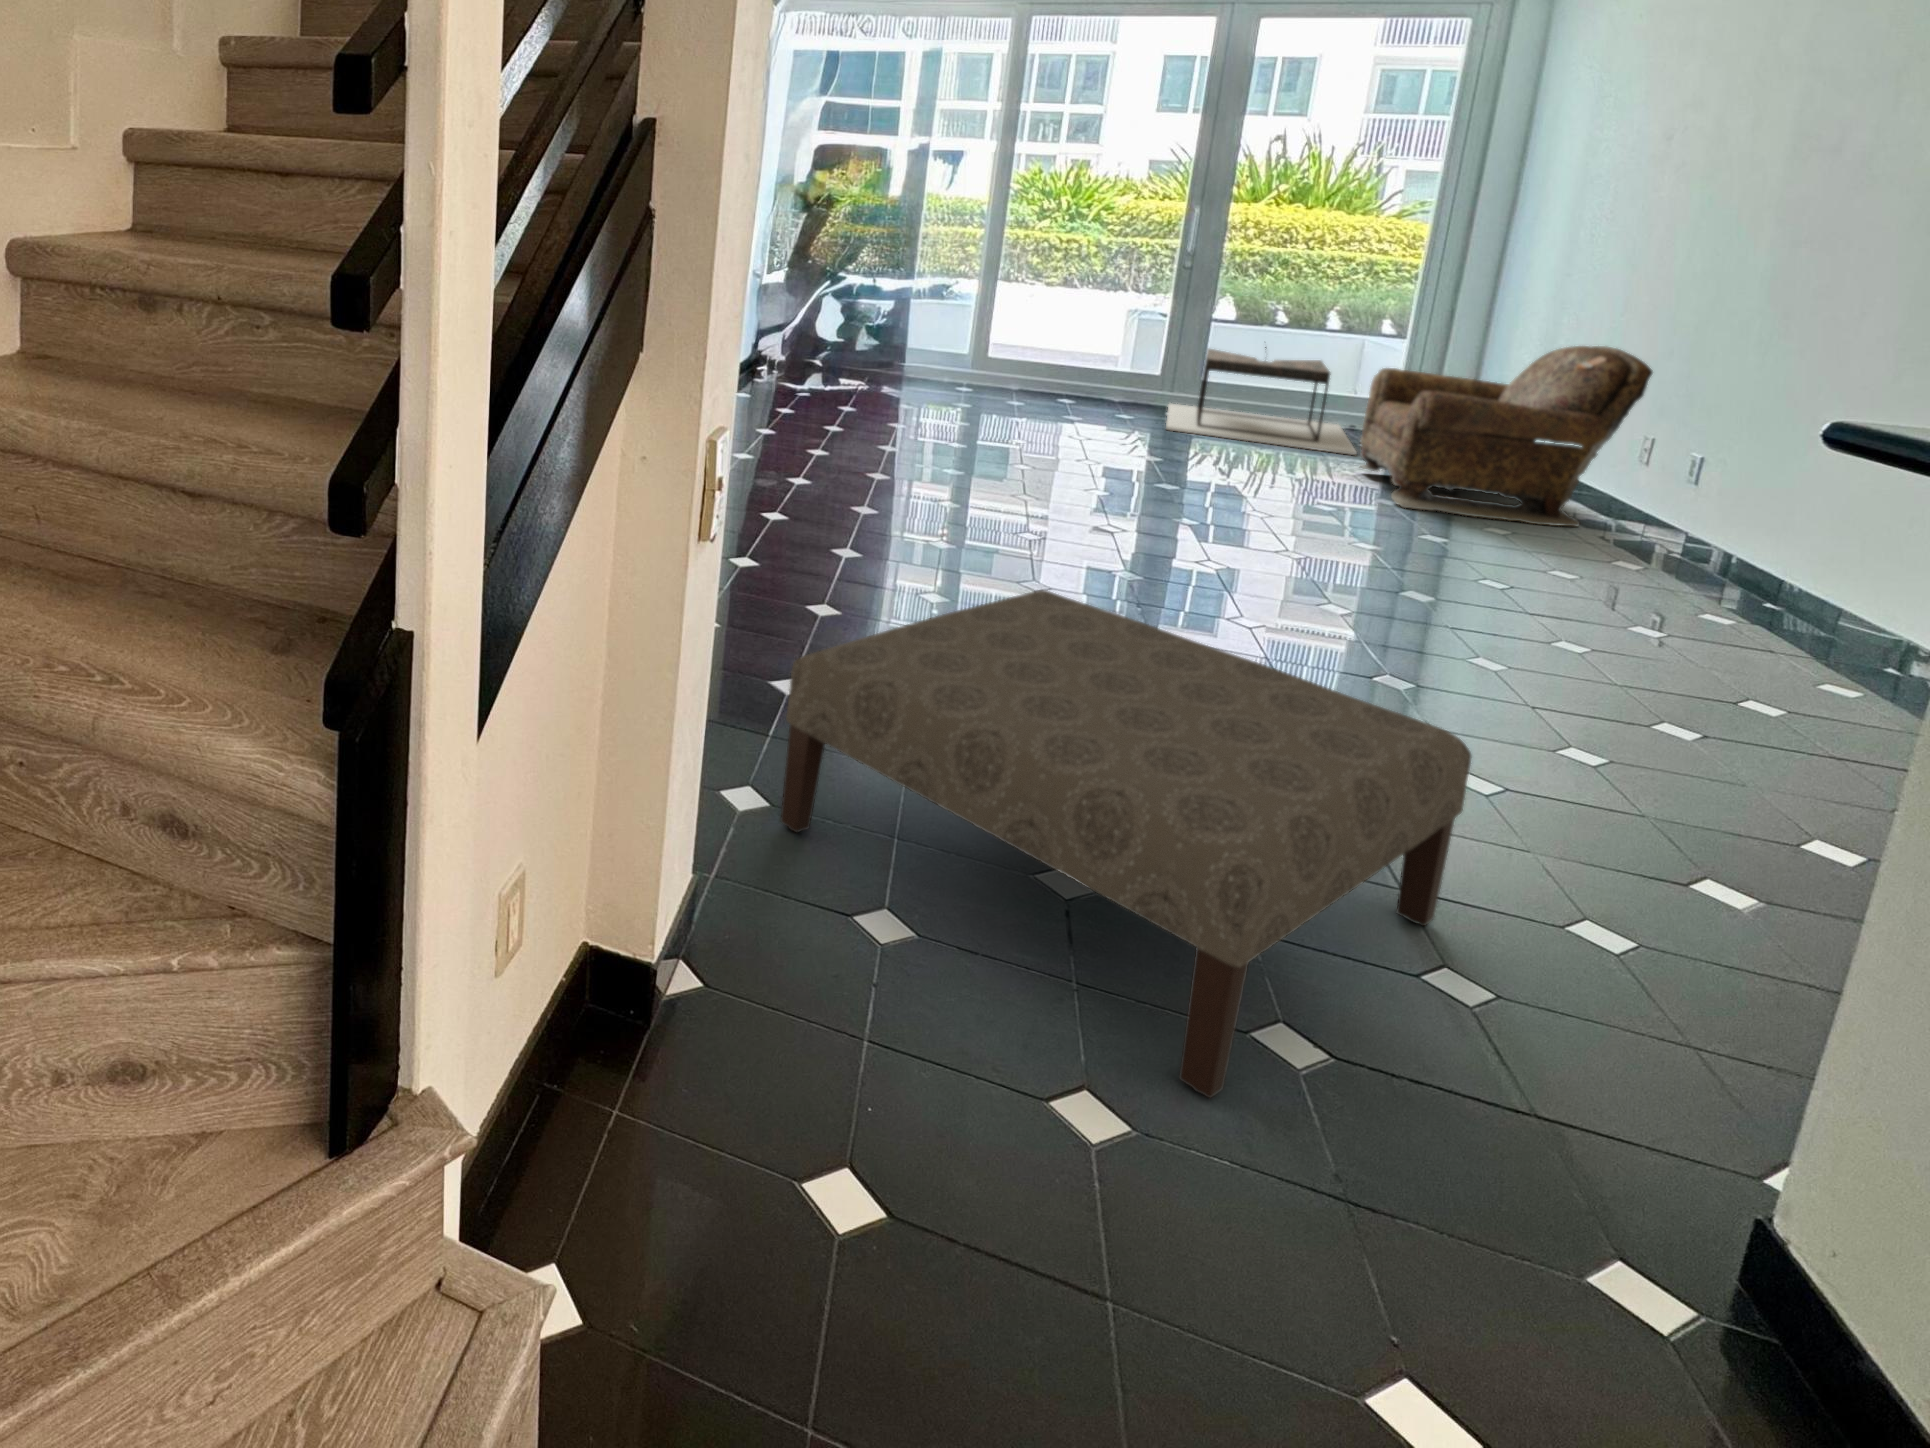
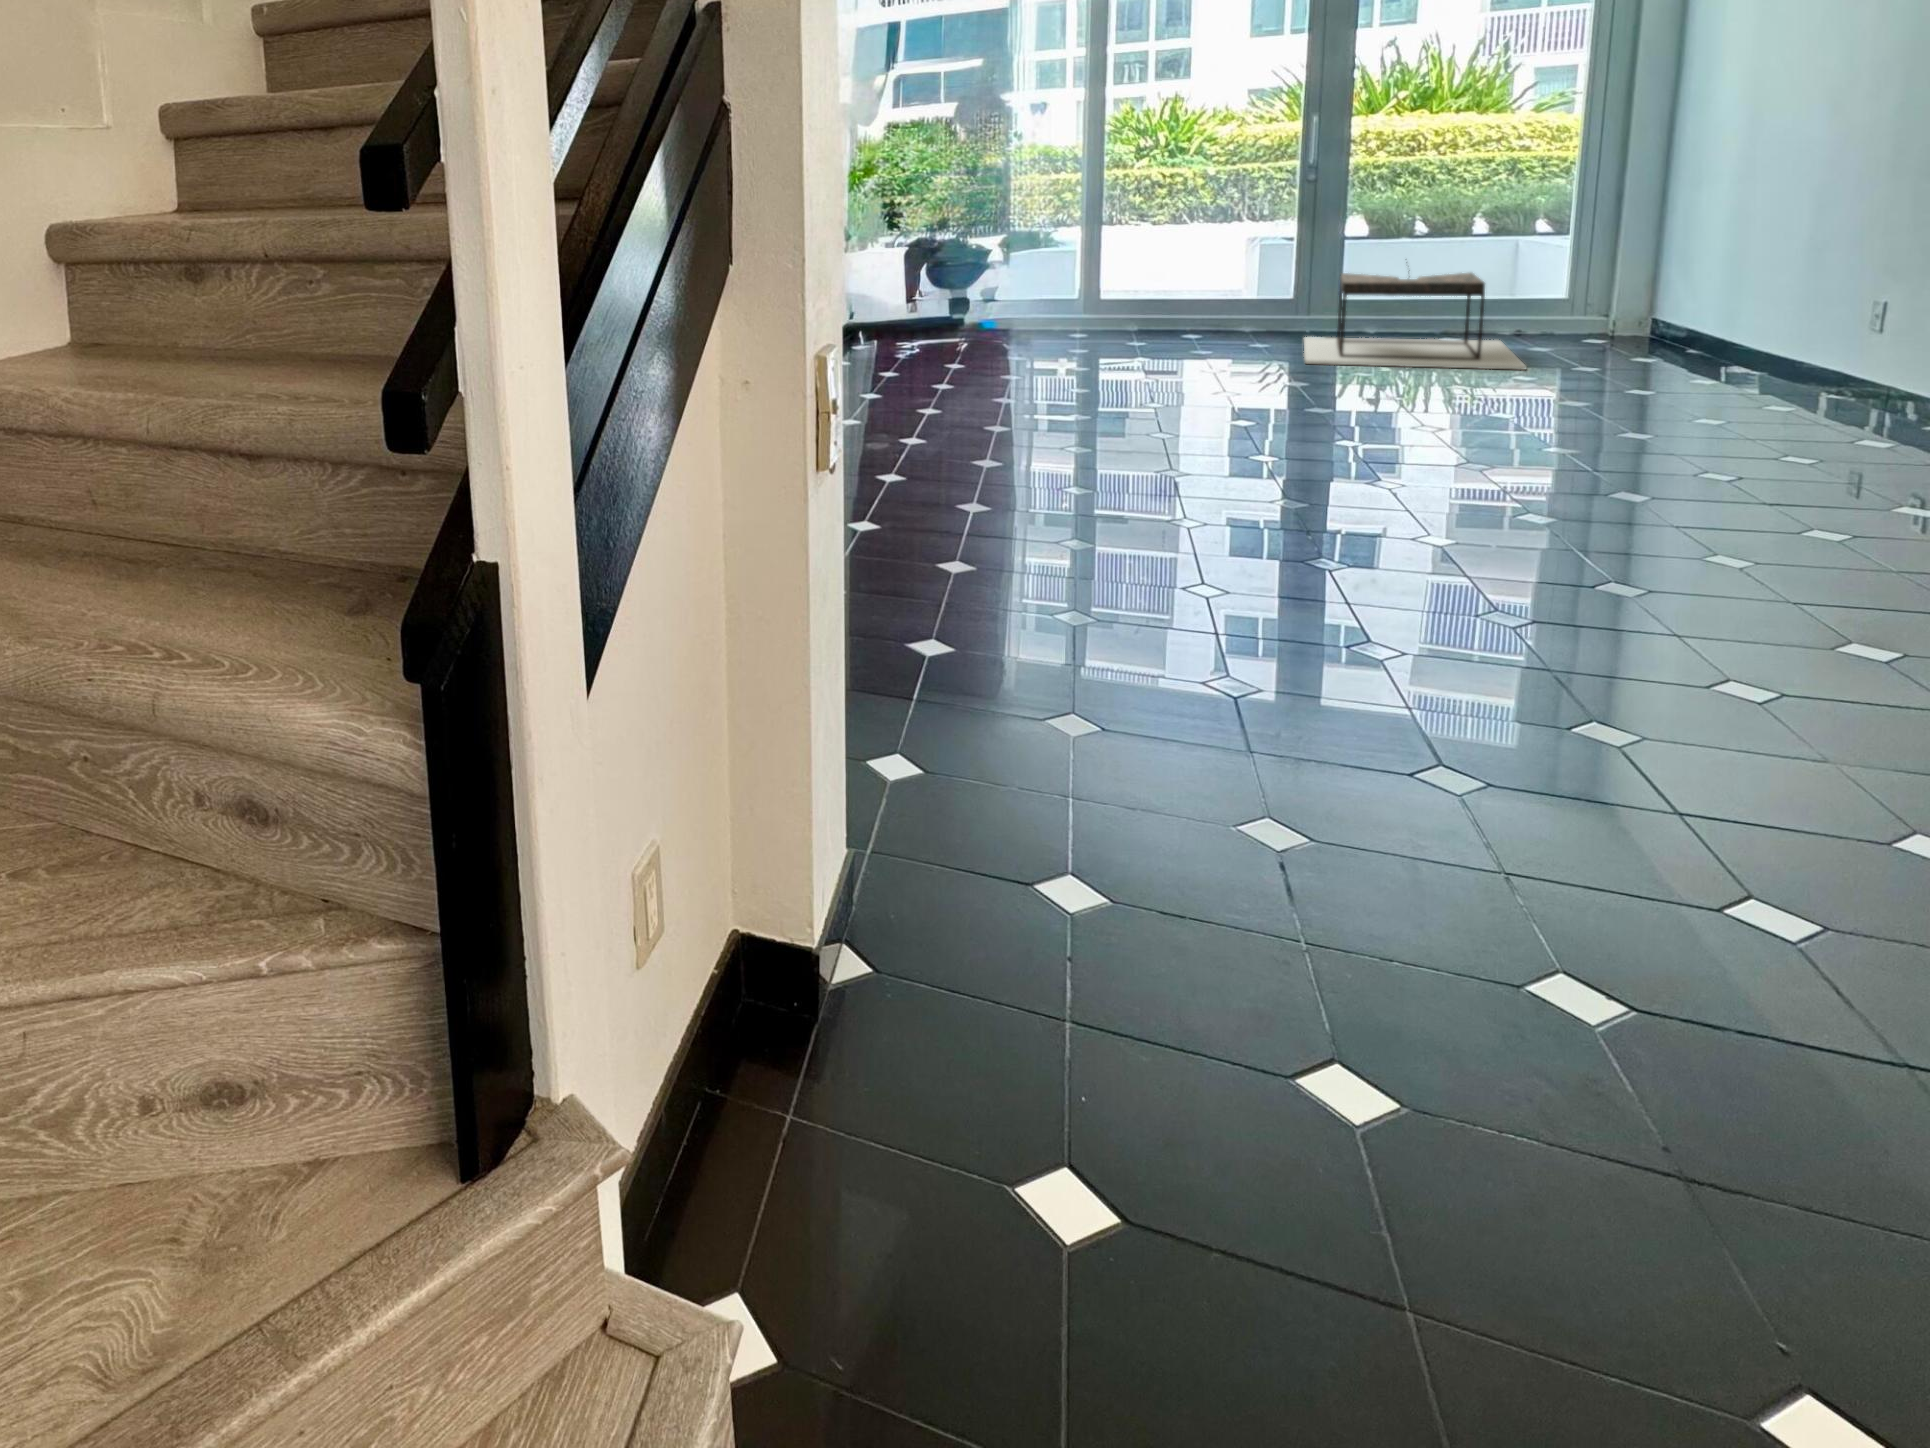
armchair: present [1360,346,1653,526] -> none [1529,216,1869,420]
ottoman: present [781,590,1472,1098] -> none [930,521,1746,1068]

